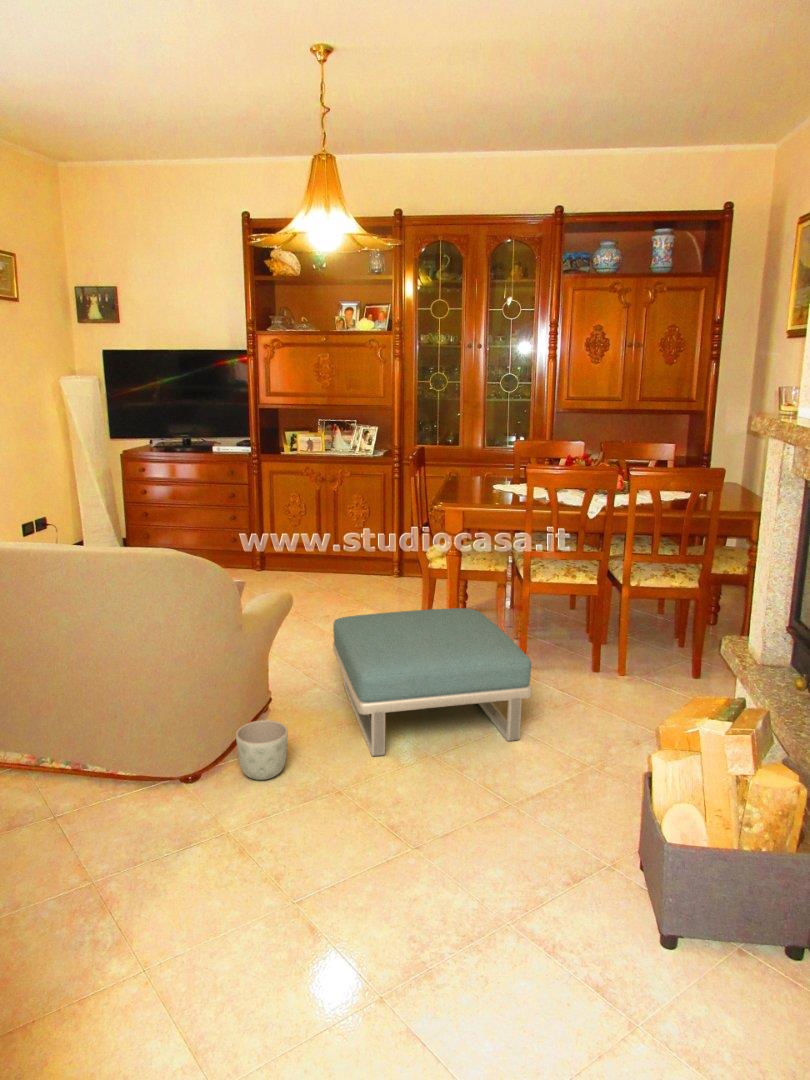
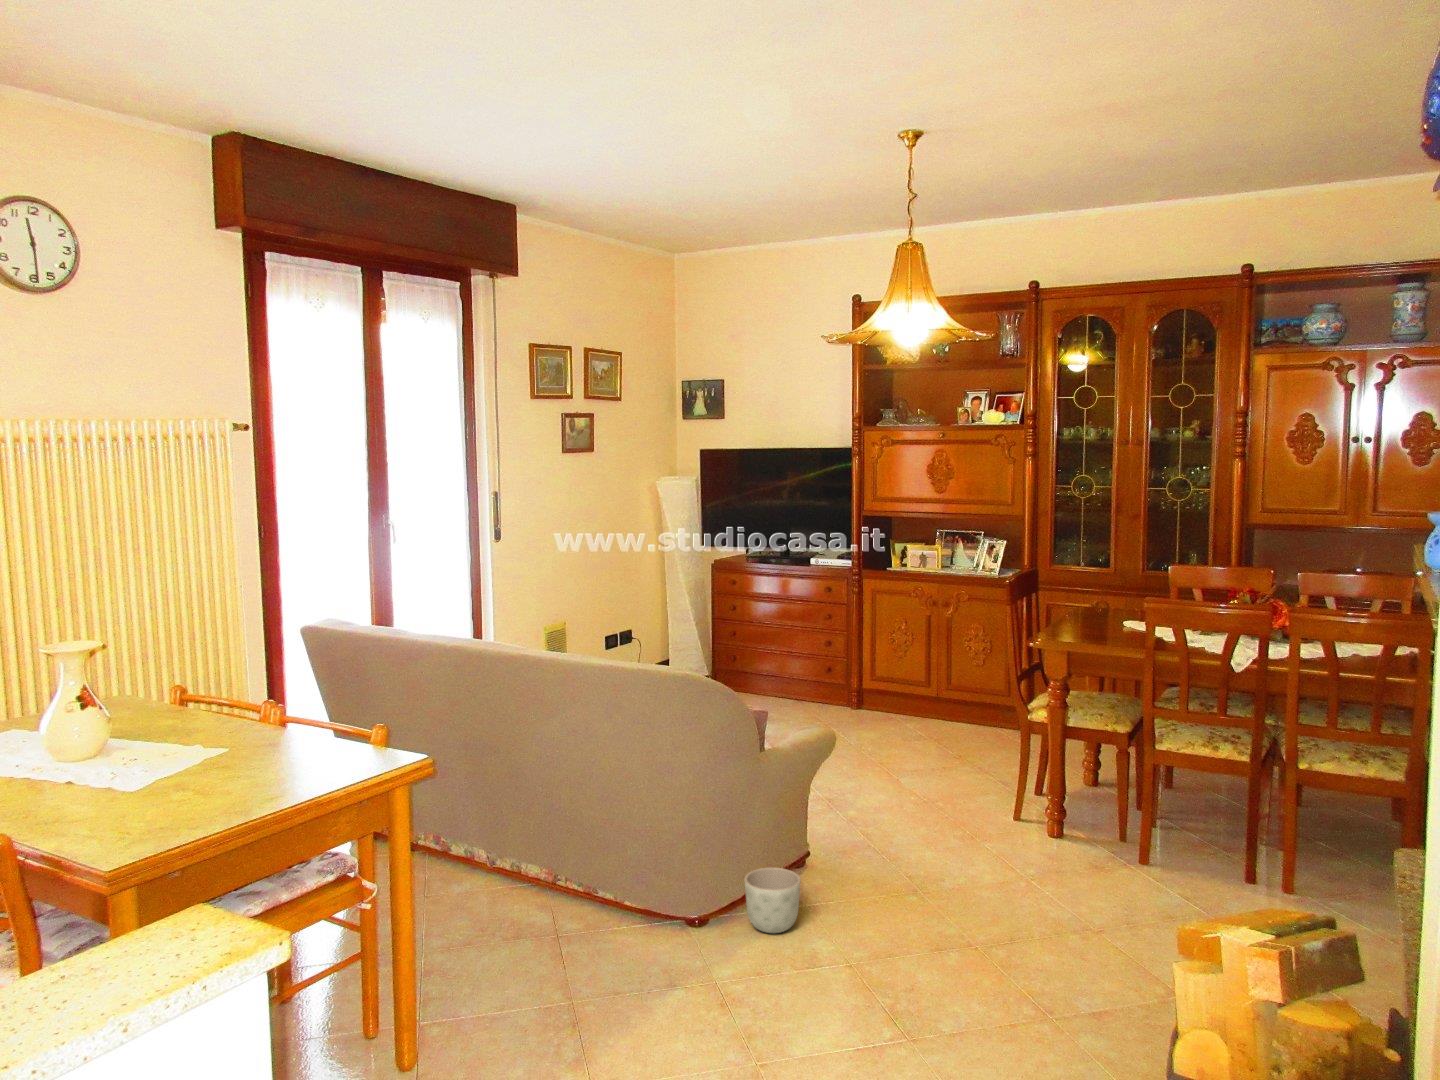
footstool: present [333,608,532,756] -> none [883,768,1108,945]

